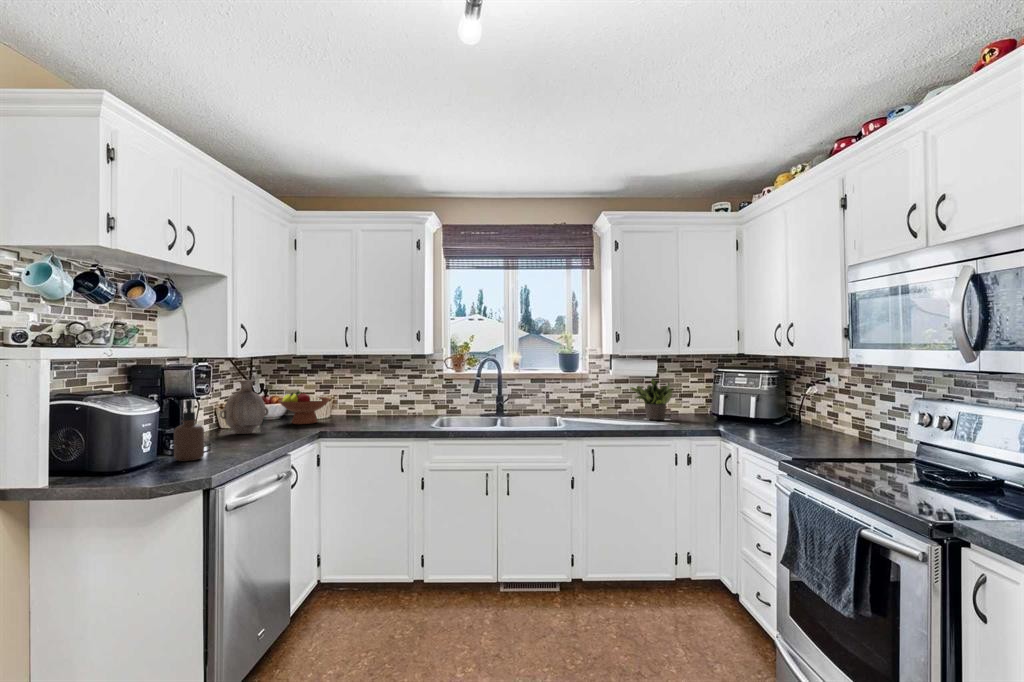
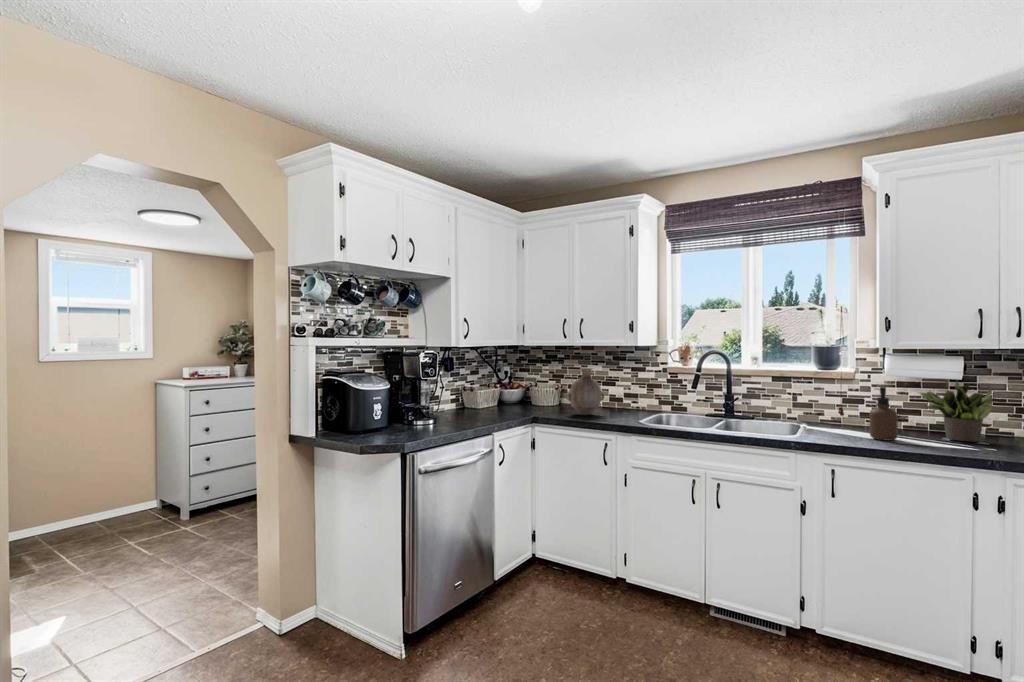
vase: present [220,380,268,434] -> present [566,368,604,415]
fruit bowl: present [279,391,330,424] -> none [510,379,555,409]
soap dispenser: present [174,400,204,461] -> present [869,387,898,441]

